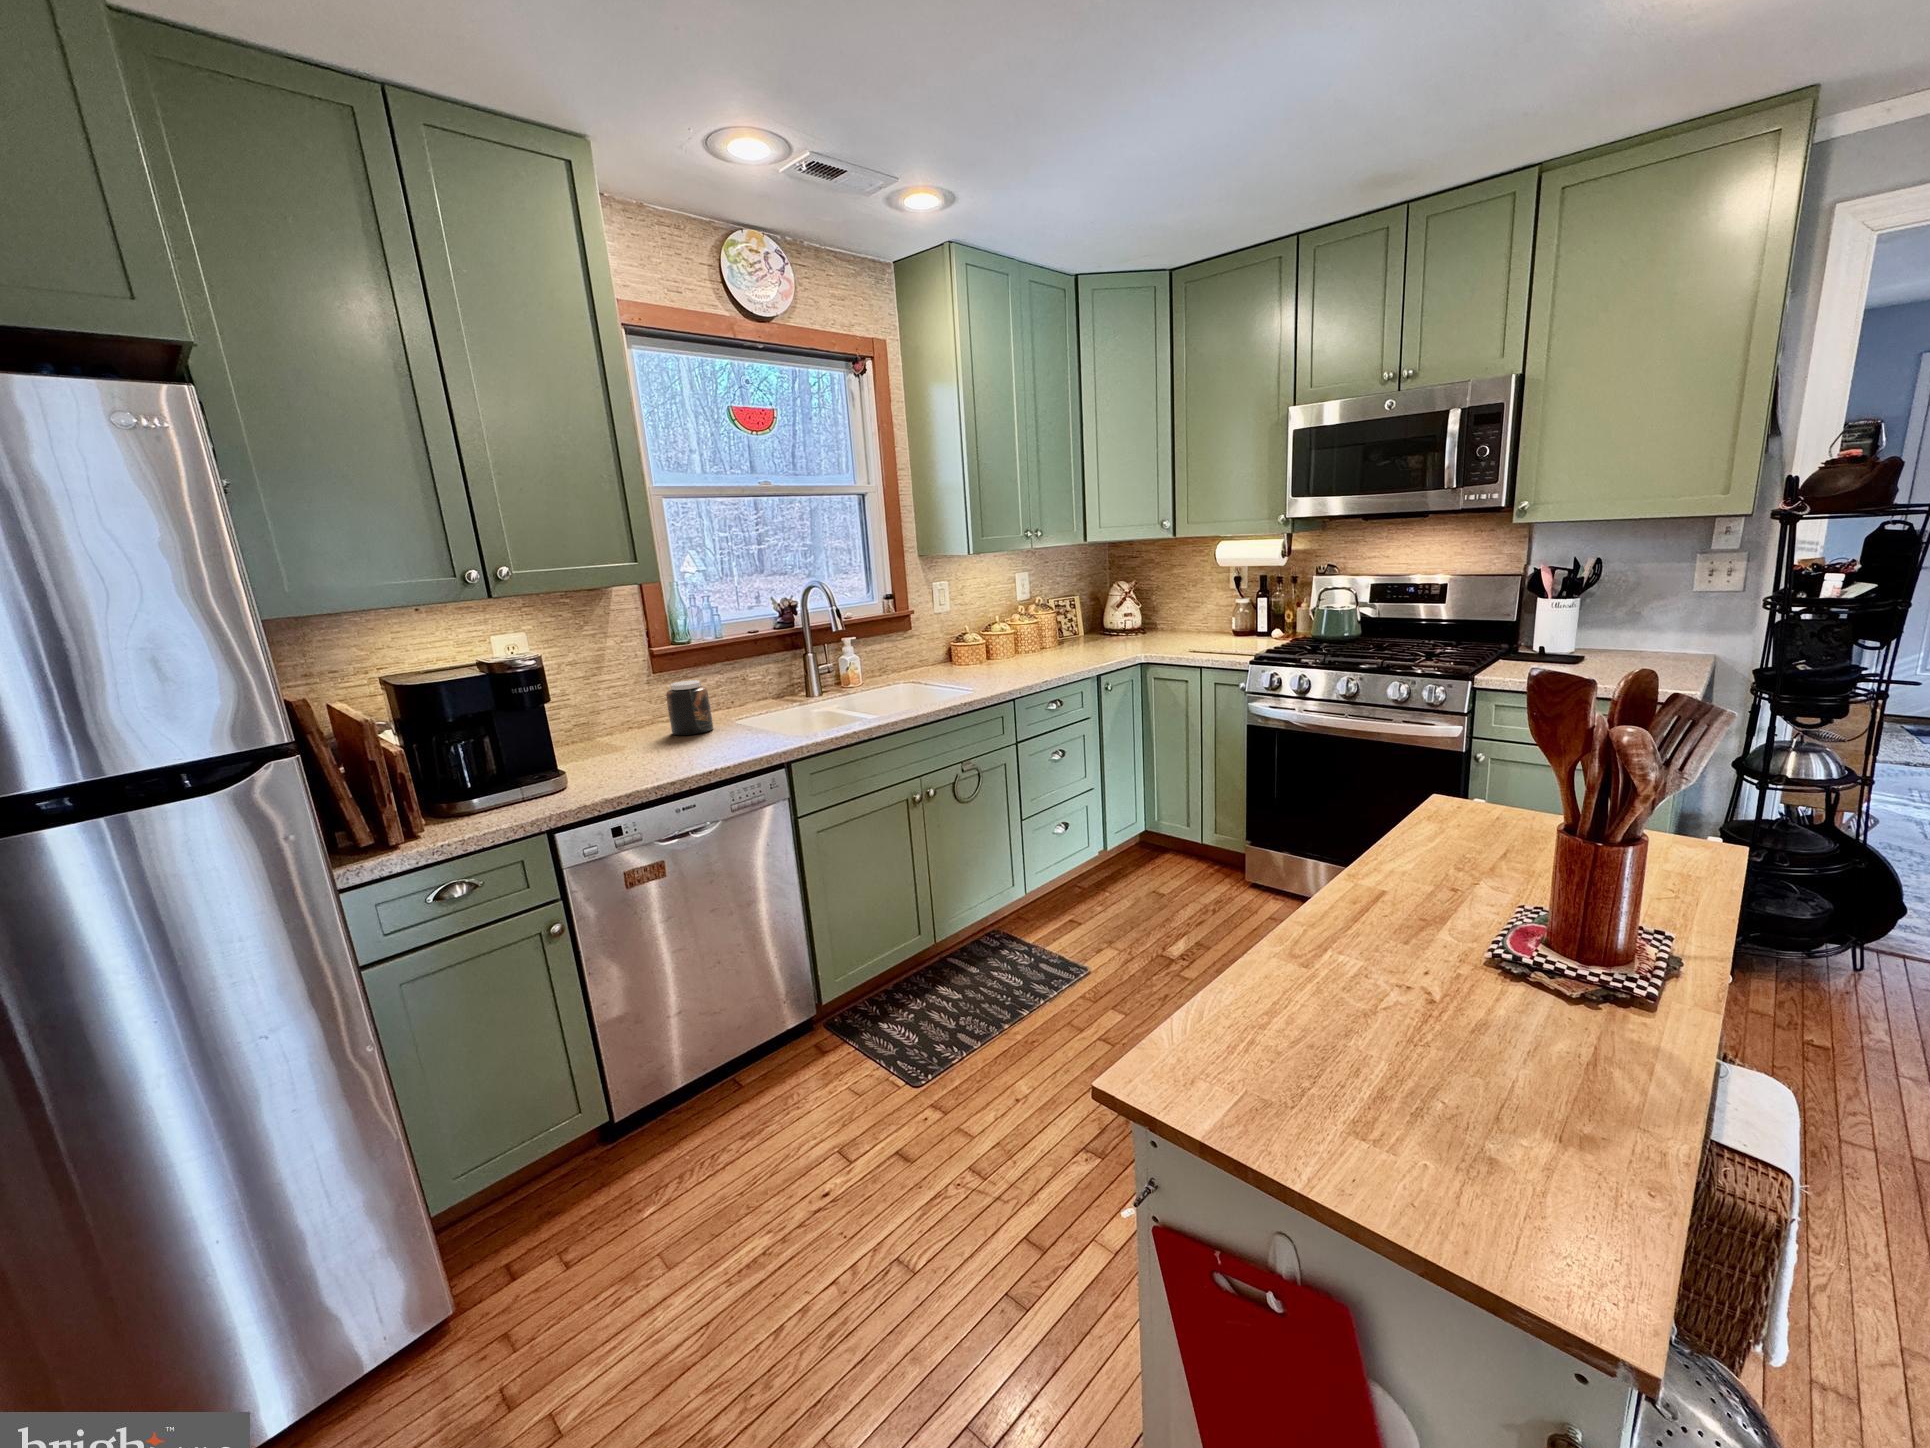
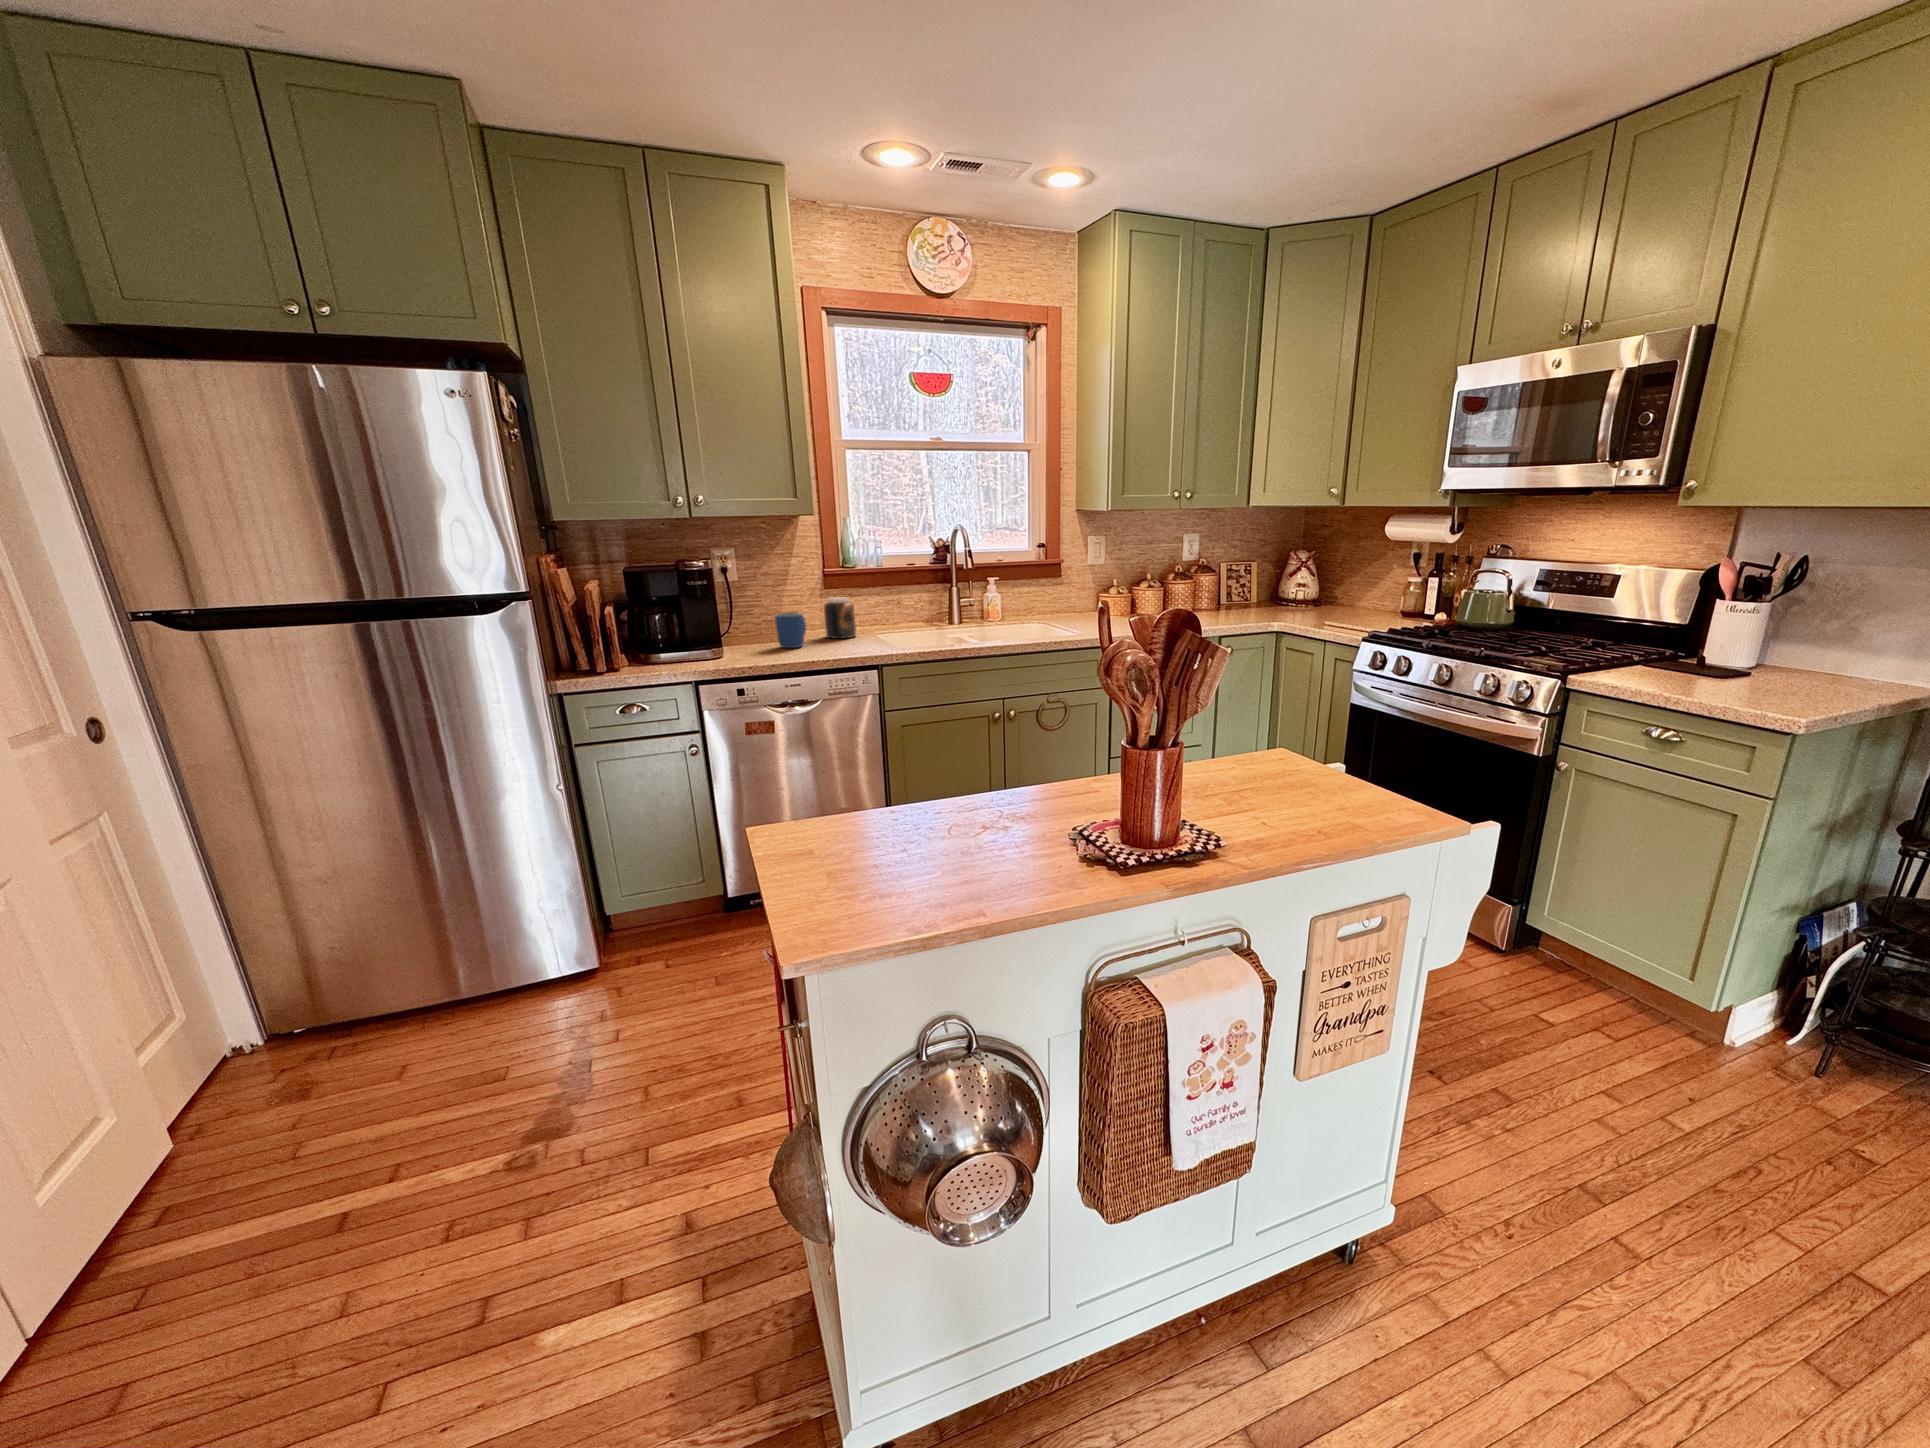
mug: none [621,708,664,758] -> present [775,612,806,648]

